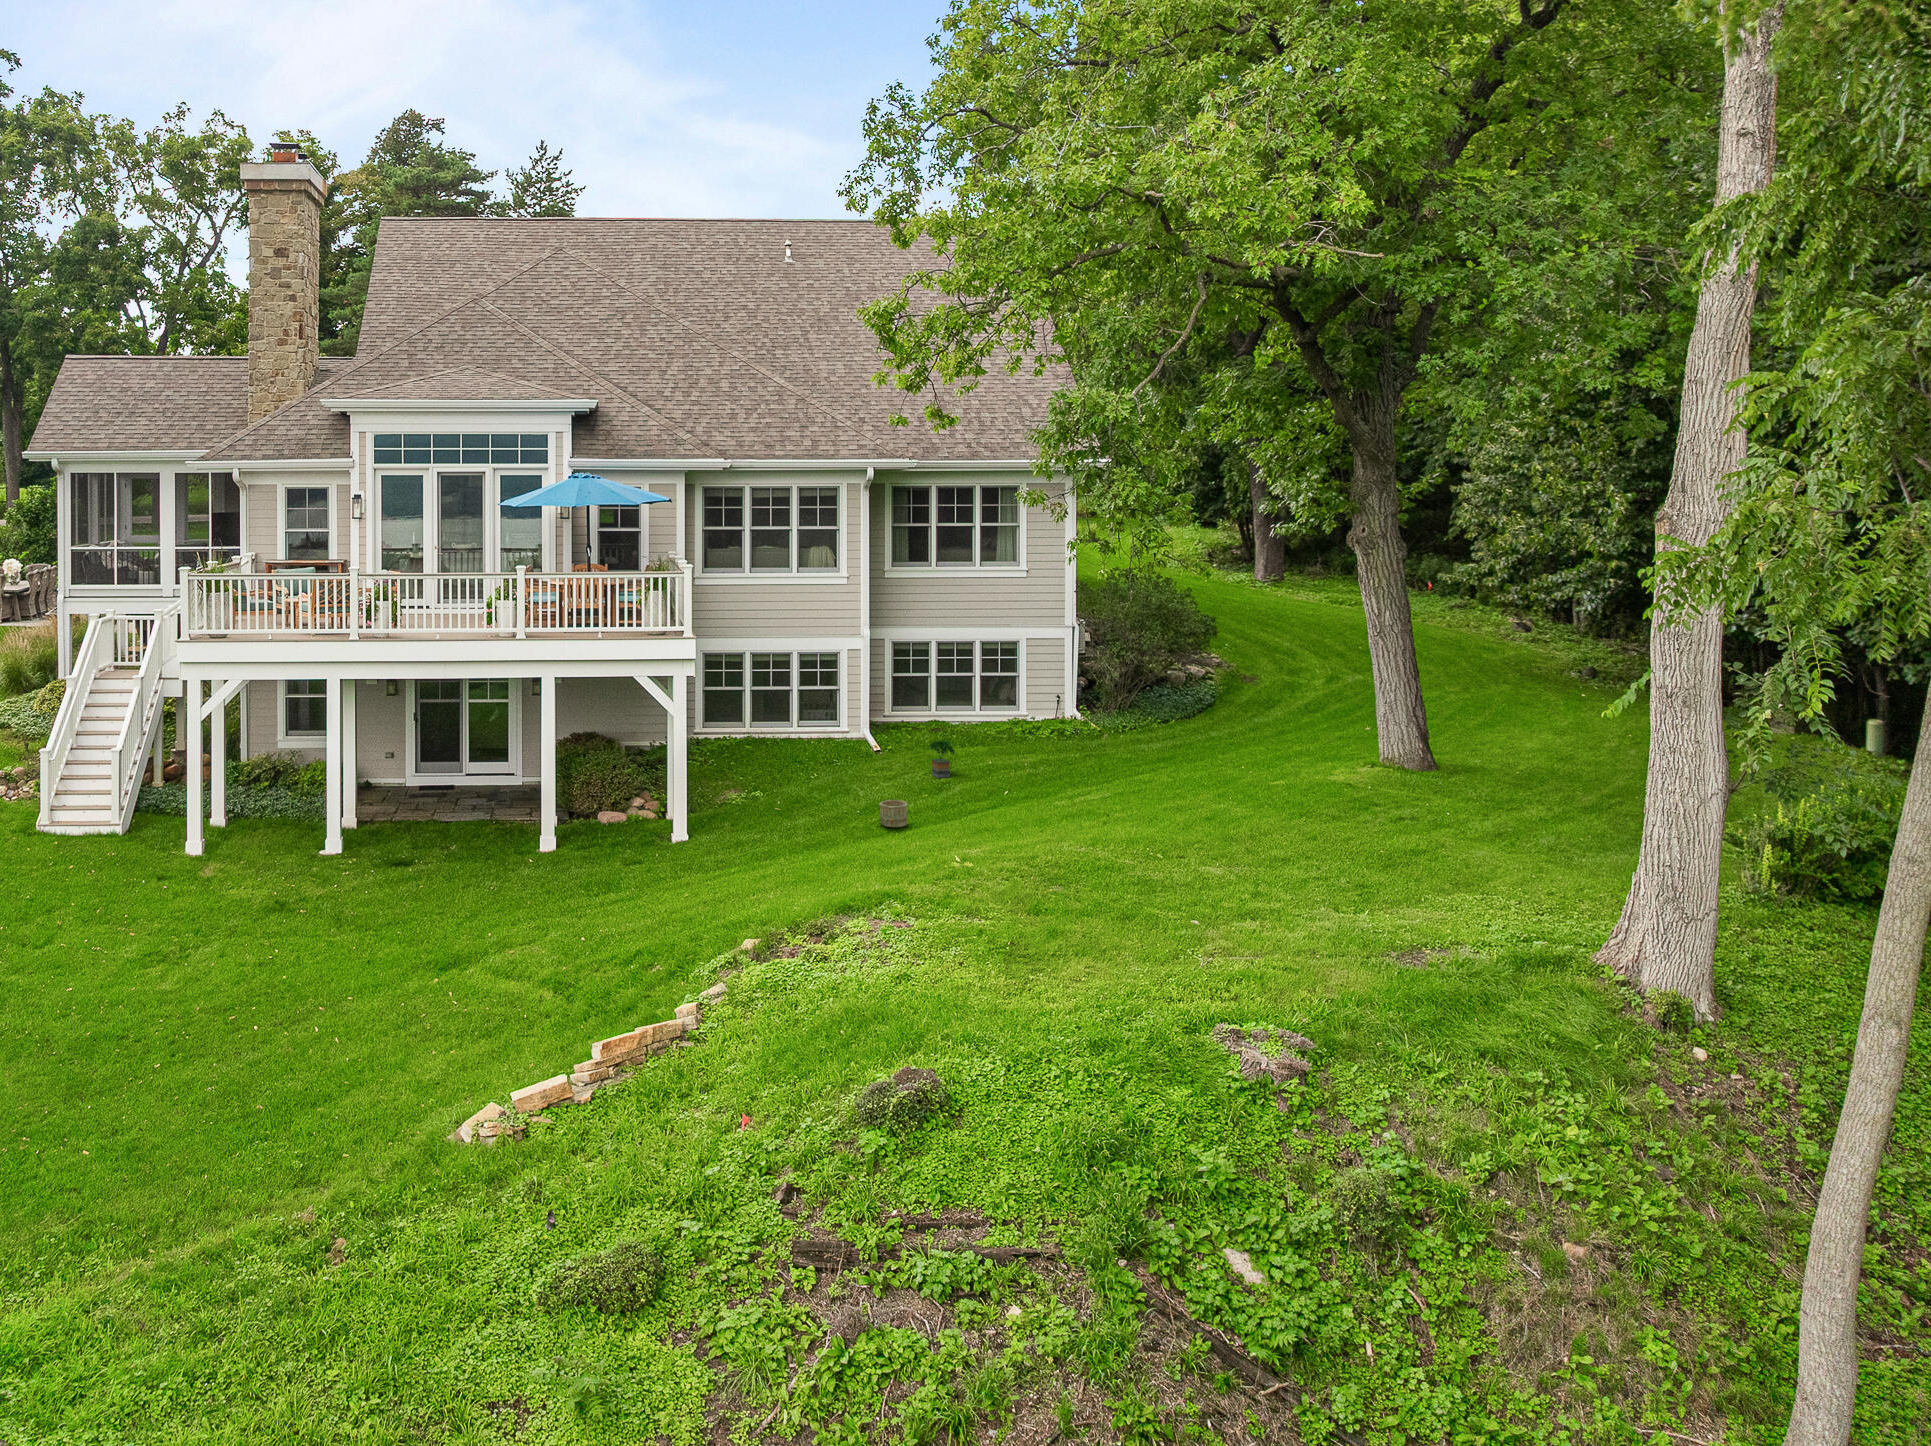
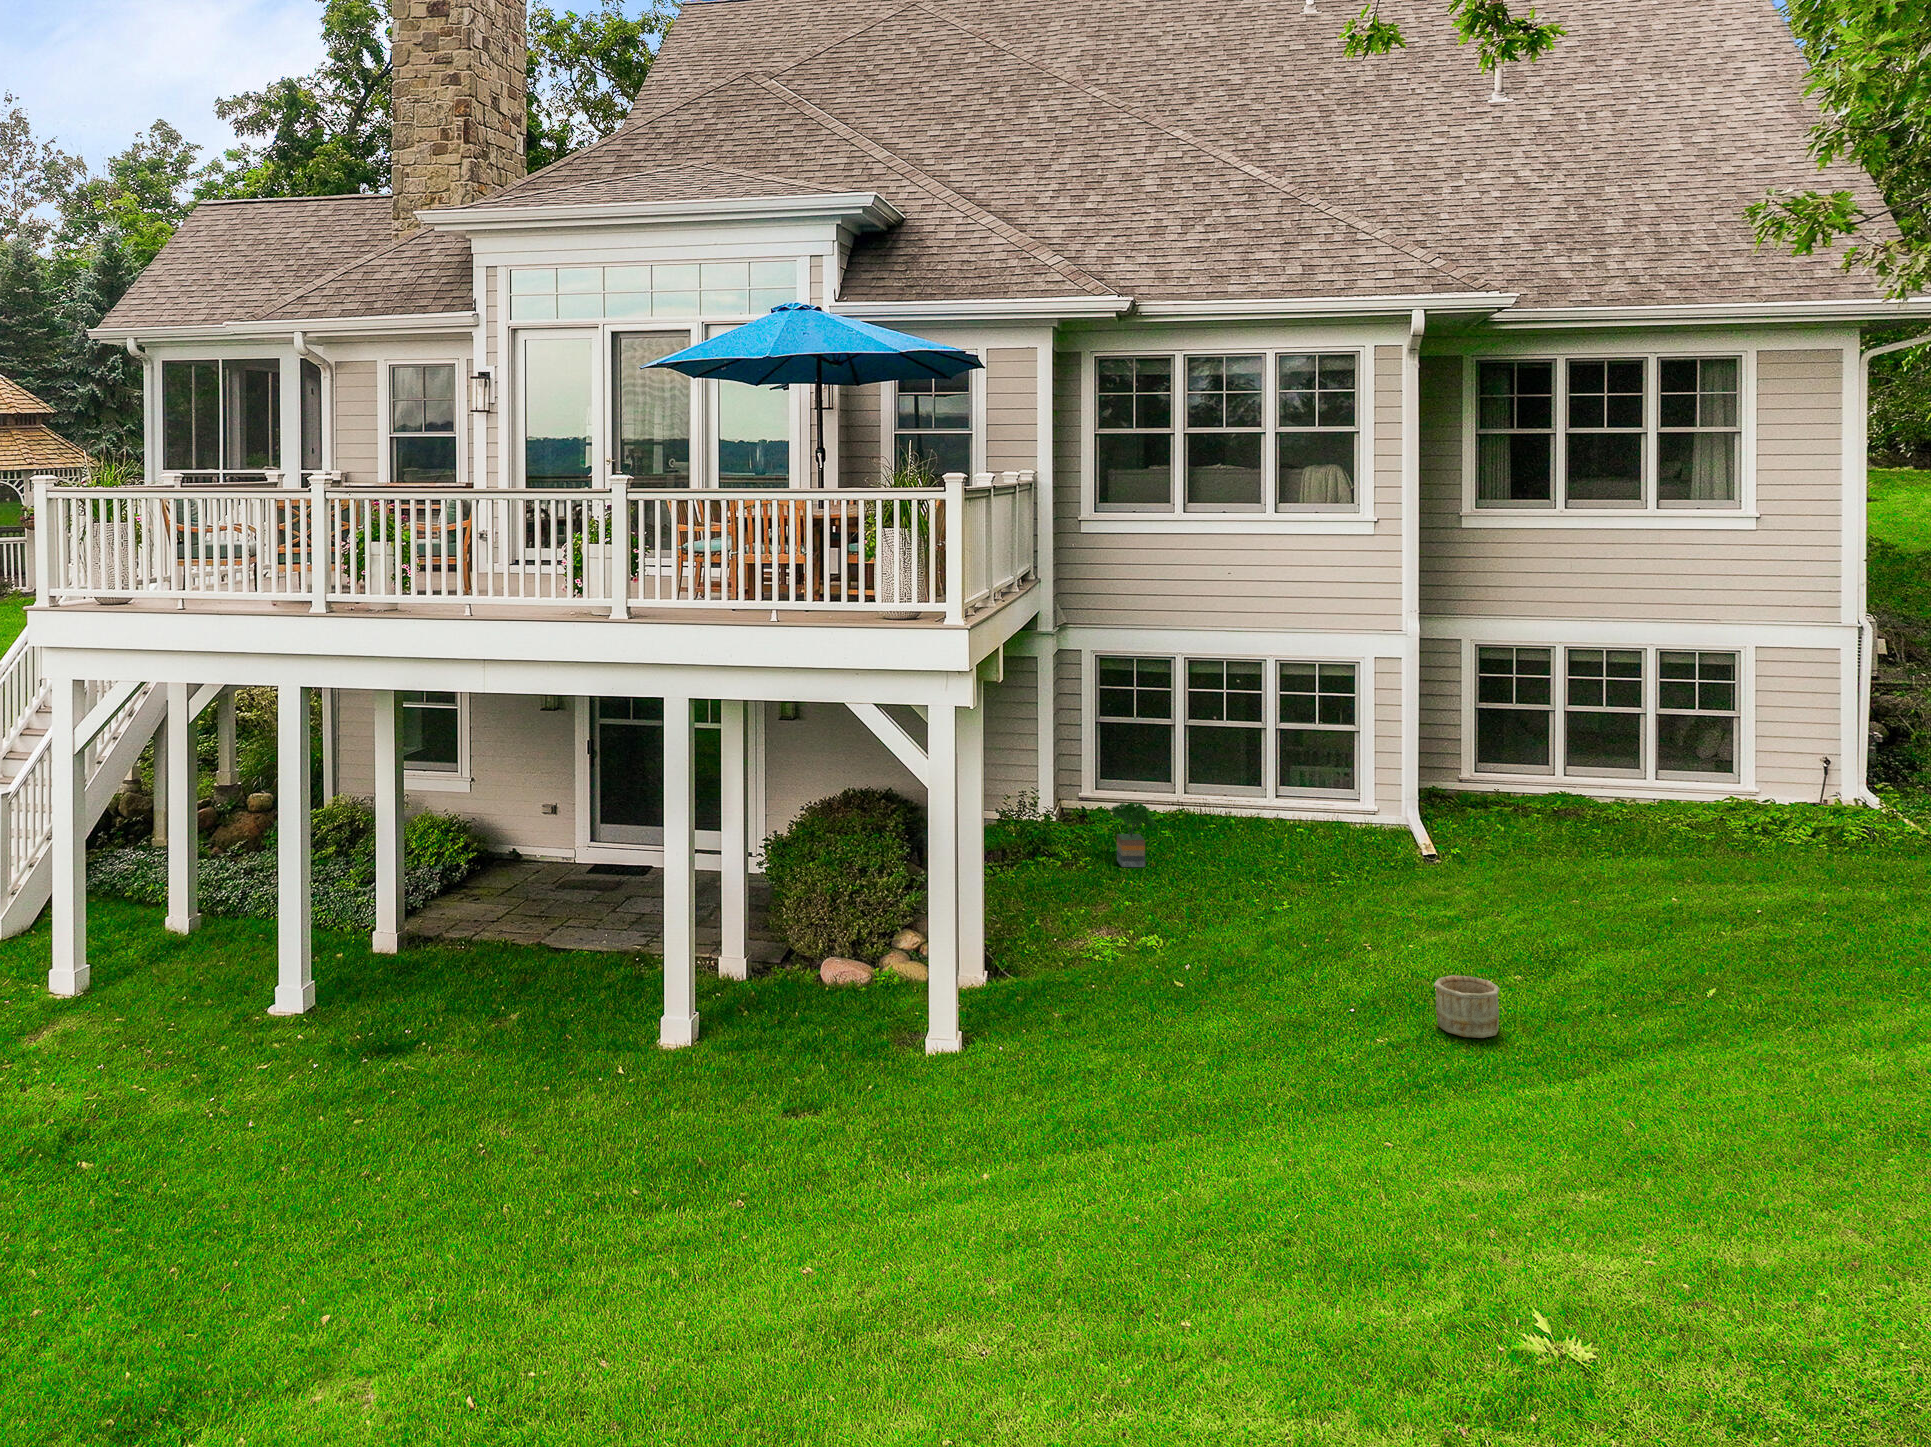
potted tree: present [929,741,955,778] -> present [1111,802,1154,867]

